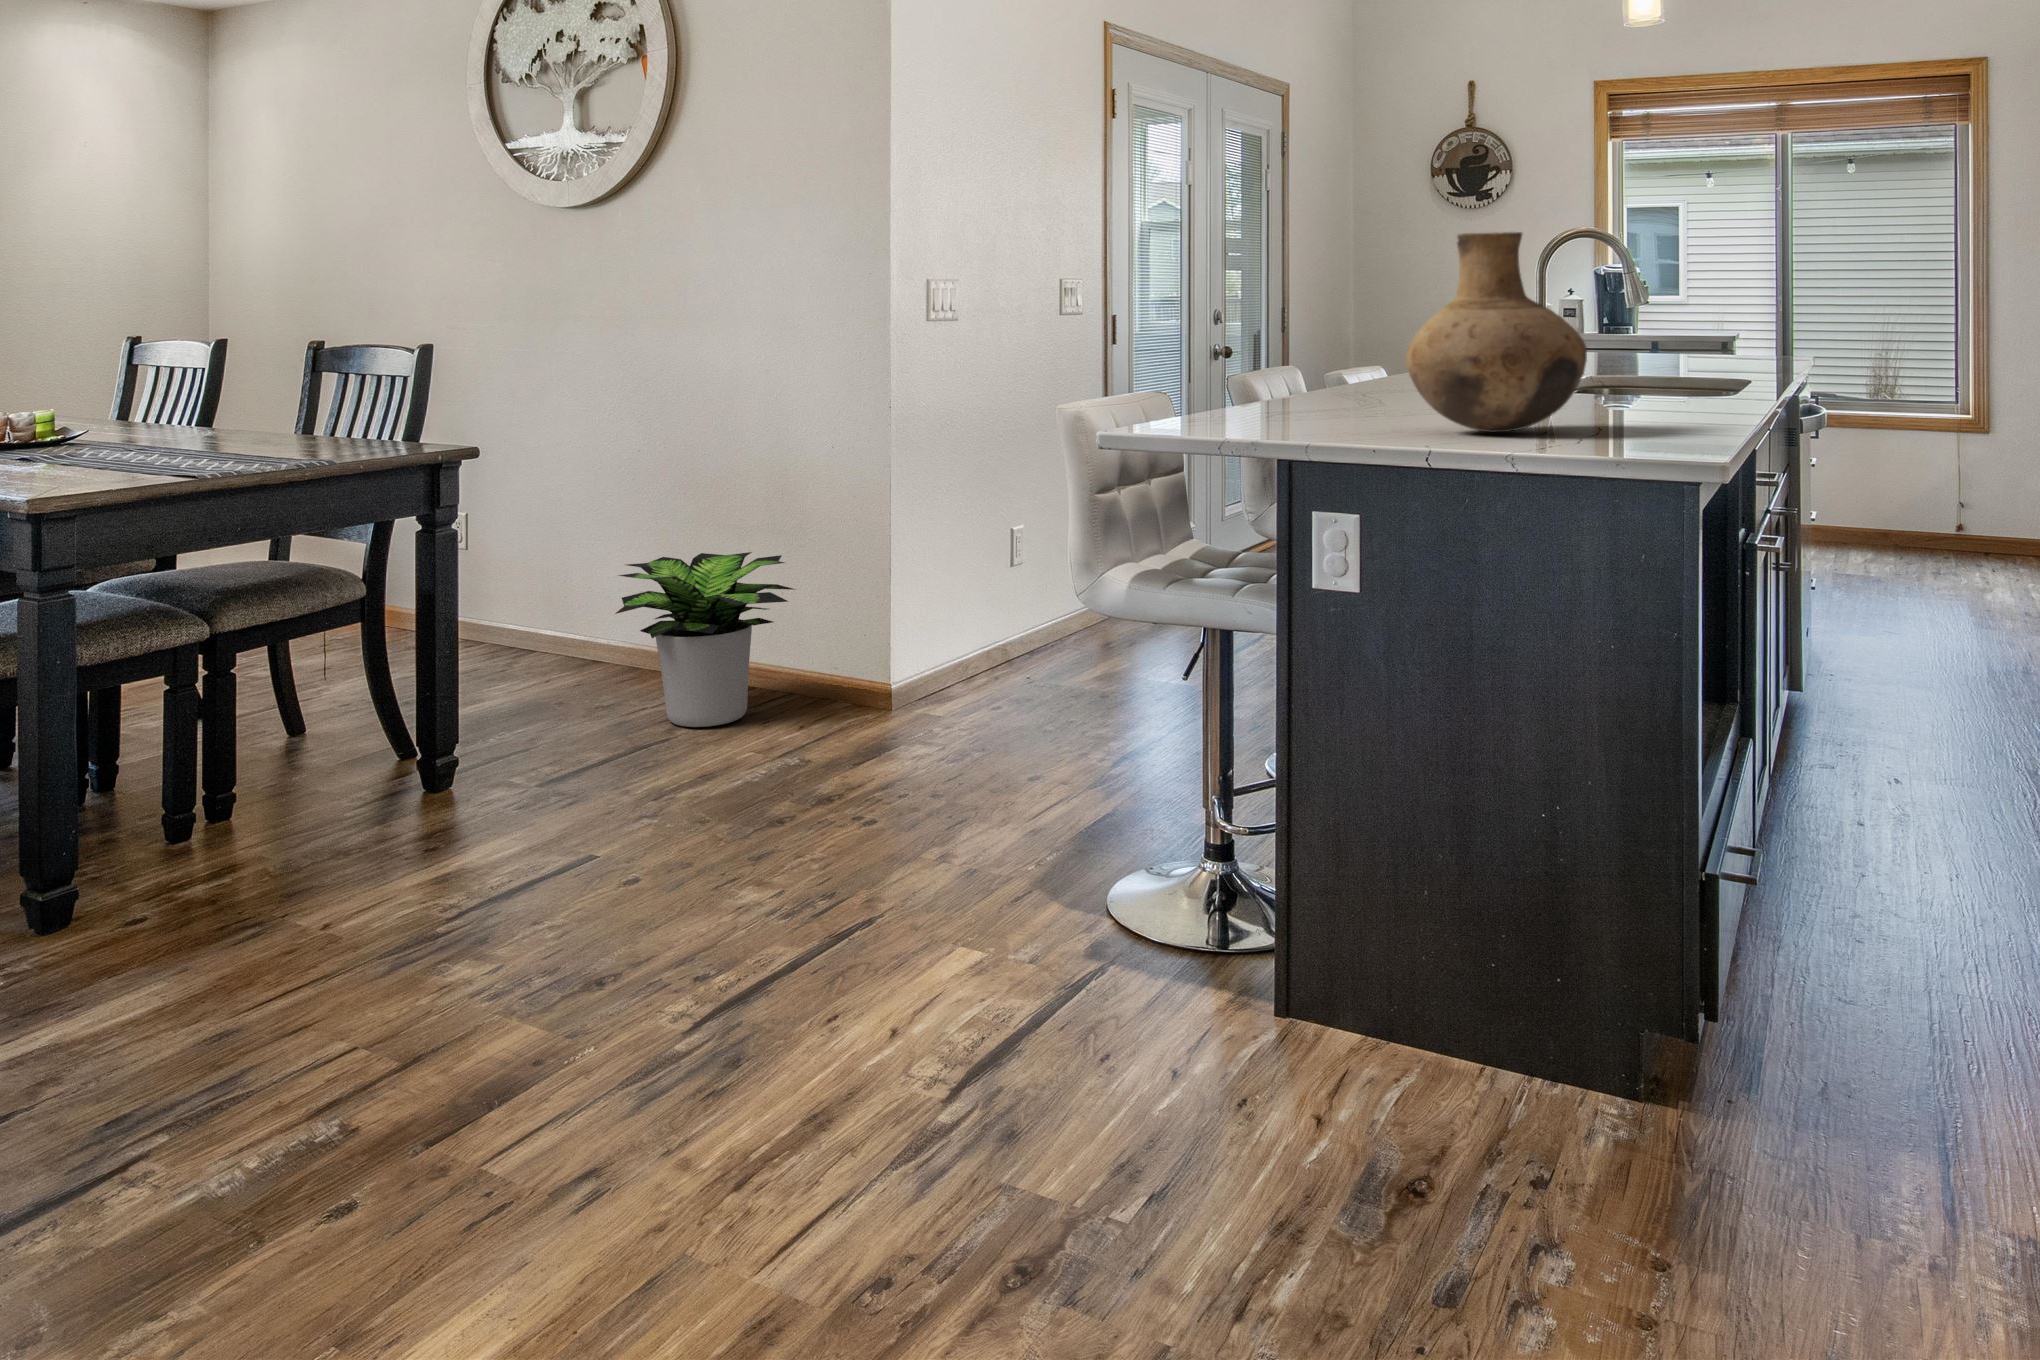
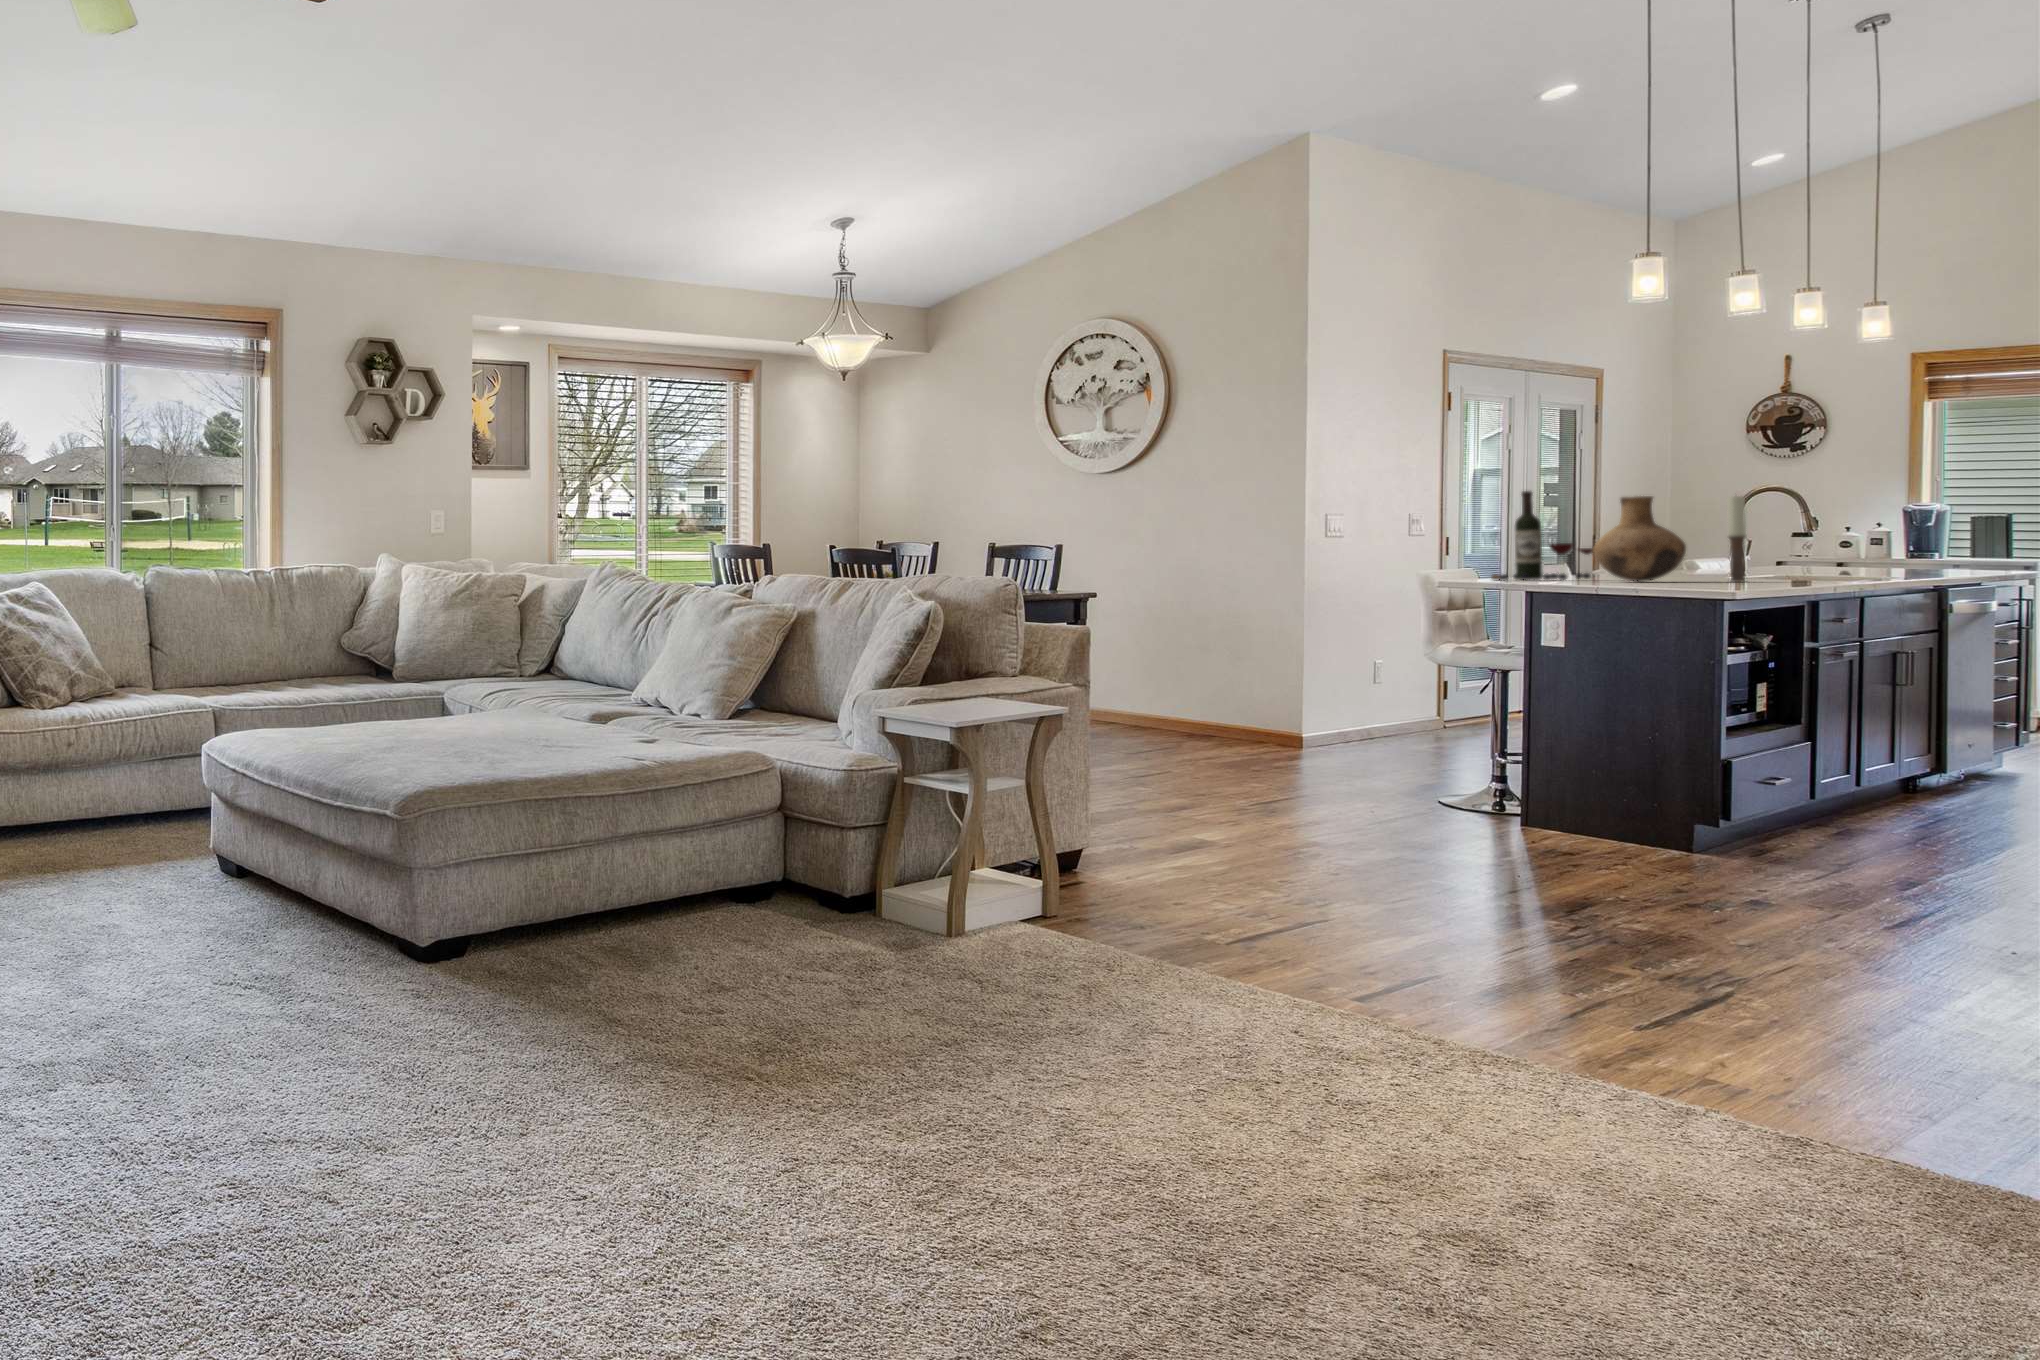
wine bottle: none [1195,226,1395,423] -> present [1491,491,1593,580]
candle: none [1650,228,1692,428] -> present [1727,496,1746,582]
potted plant: present [615,552,795,727] -> none [1146,659,1246,743]

